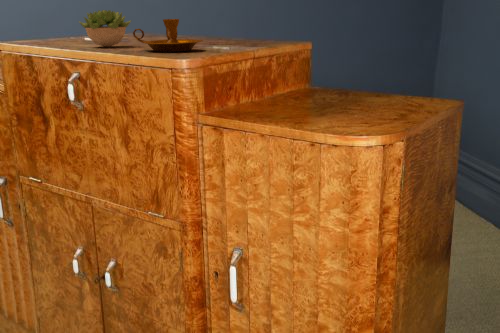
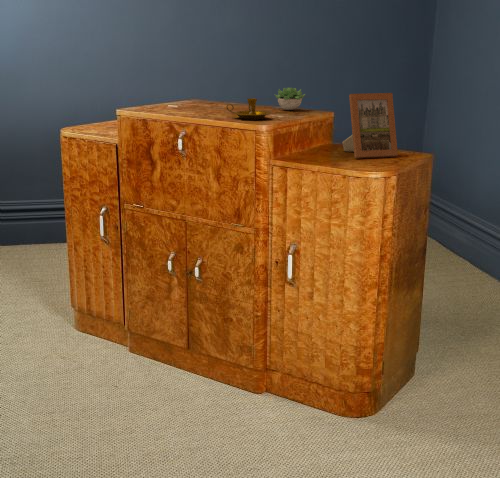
picture frame: none [316,5,404,110] -> present [342,93,398,158]
succulent plant: present [79,10,131,47] -> present [275,87,305,110]

